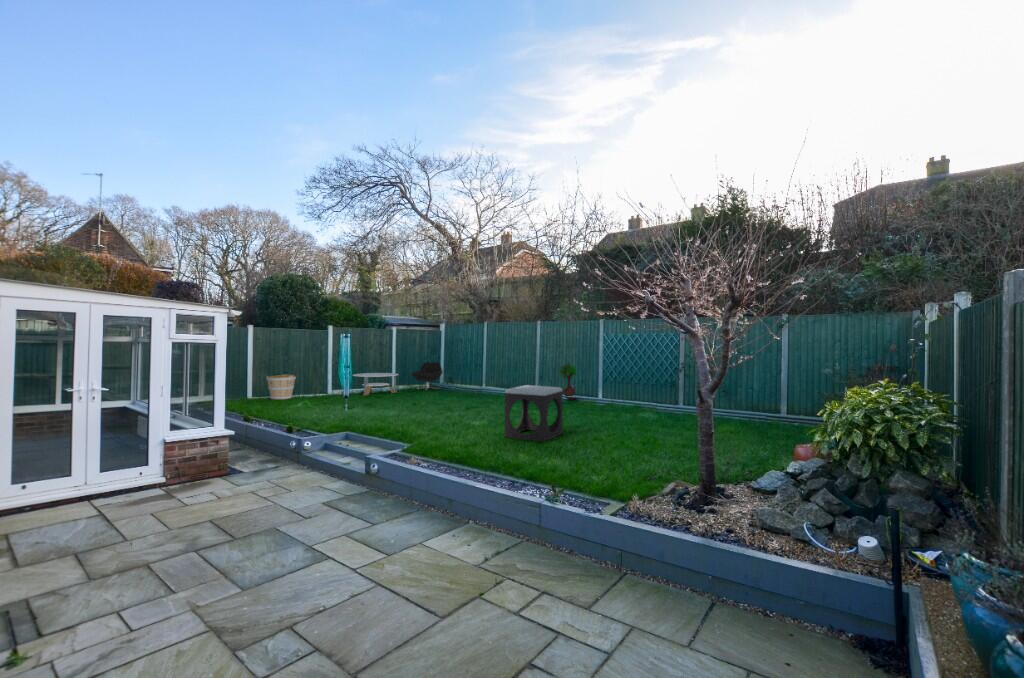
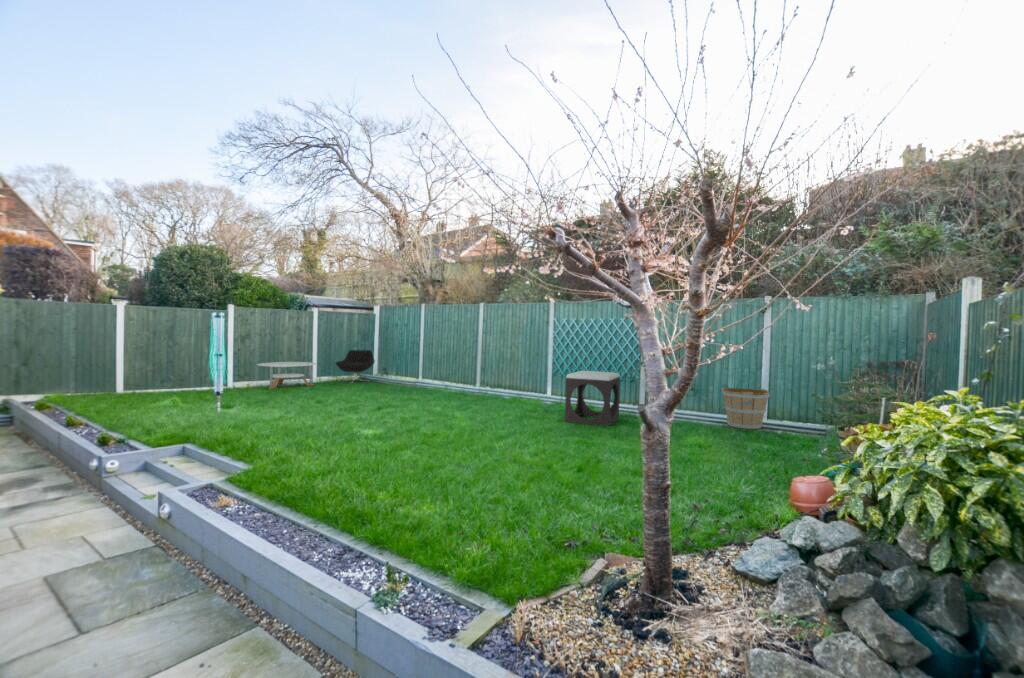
potted tree: present [558,364,577,400] -> none [497,349,526,397]
wooden bucket: present [266,375,296,400] -> present [722,387,770,429]
footstool: present [505,385,563,441] -> present [565,371,620,426]

